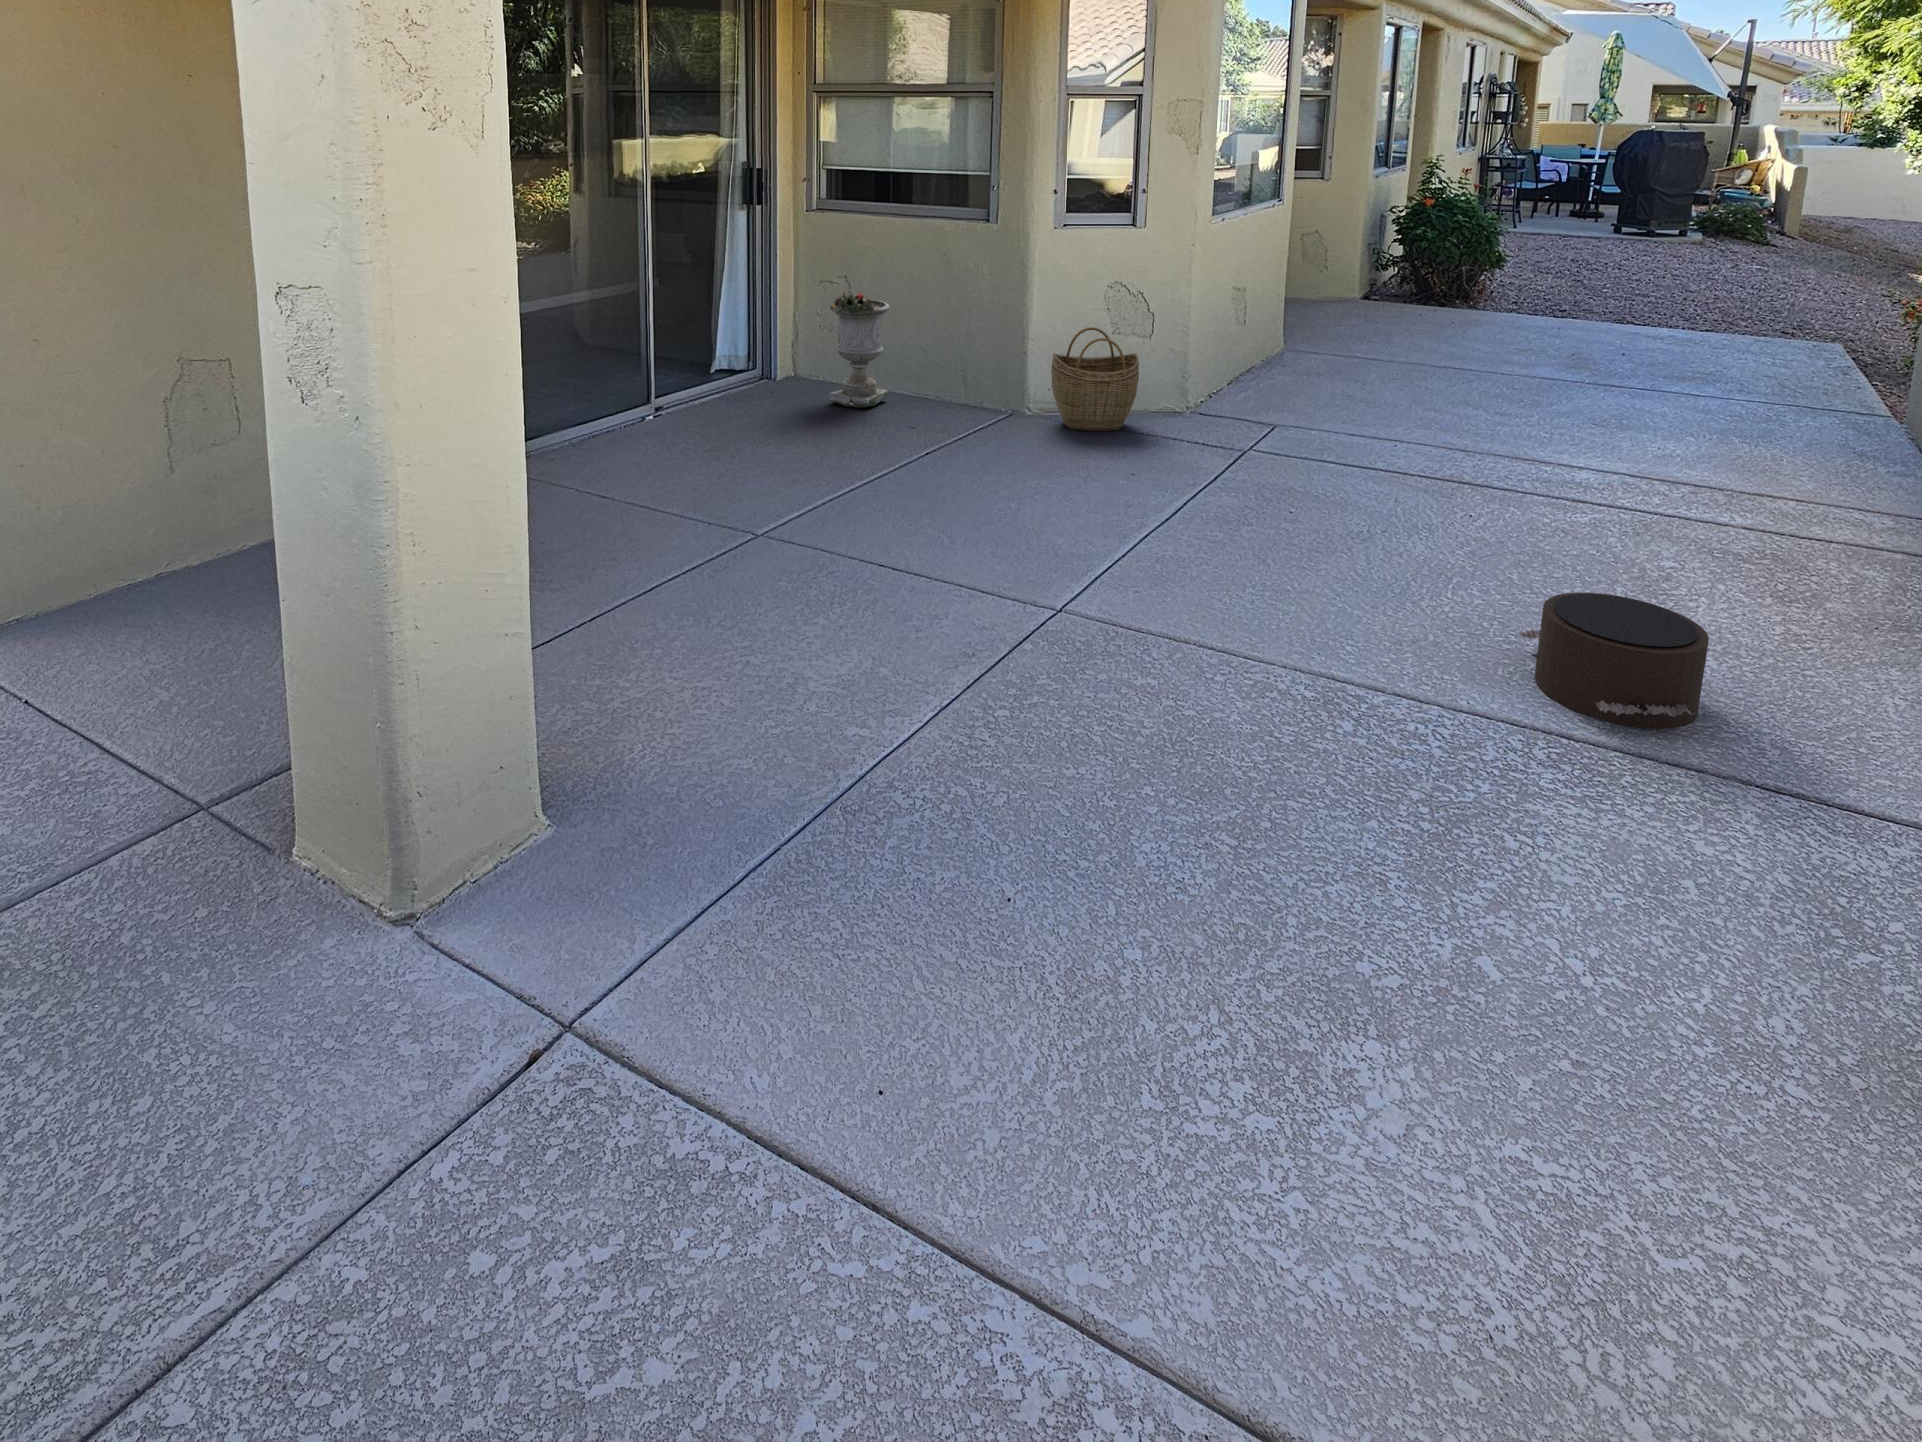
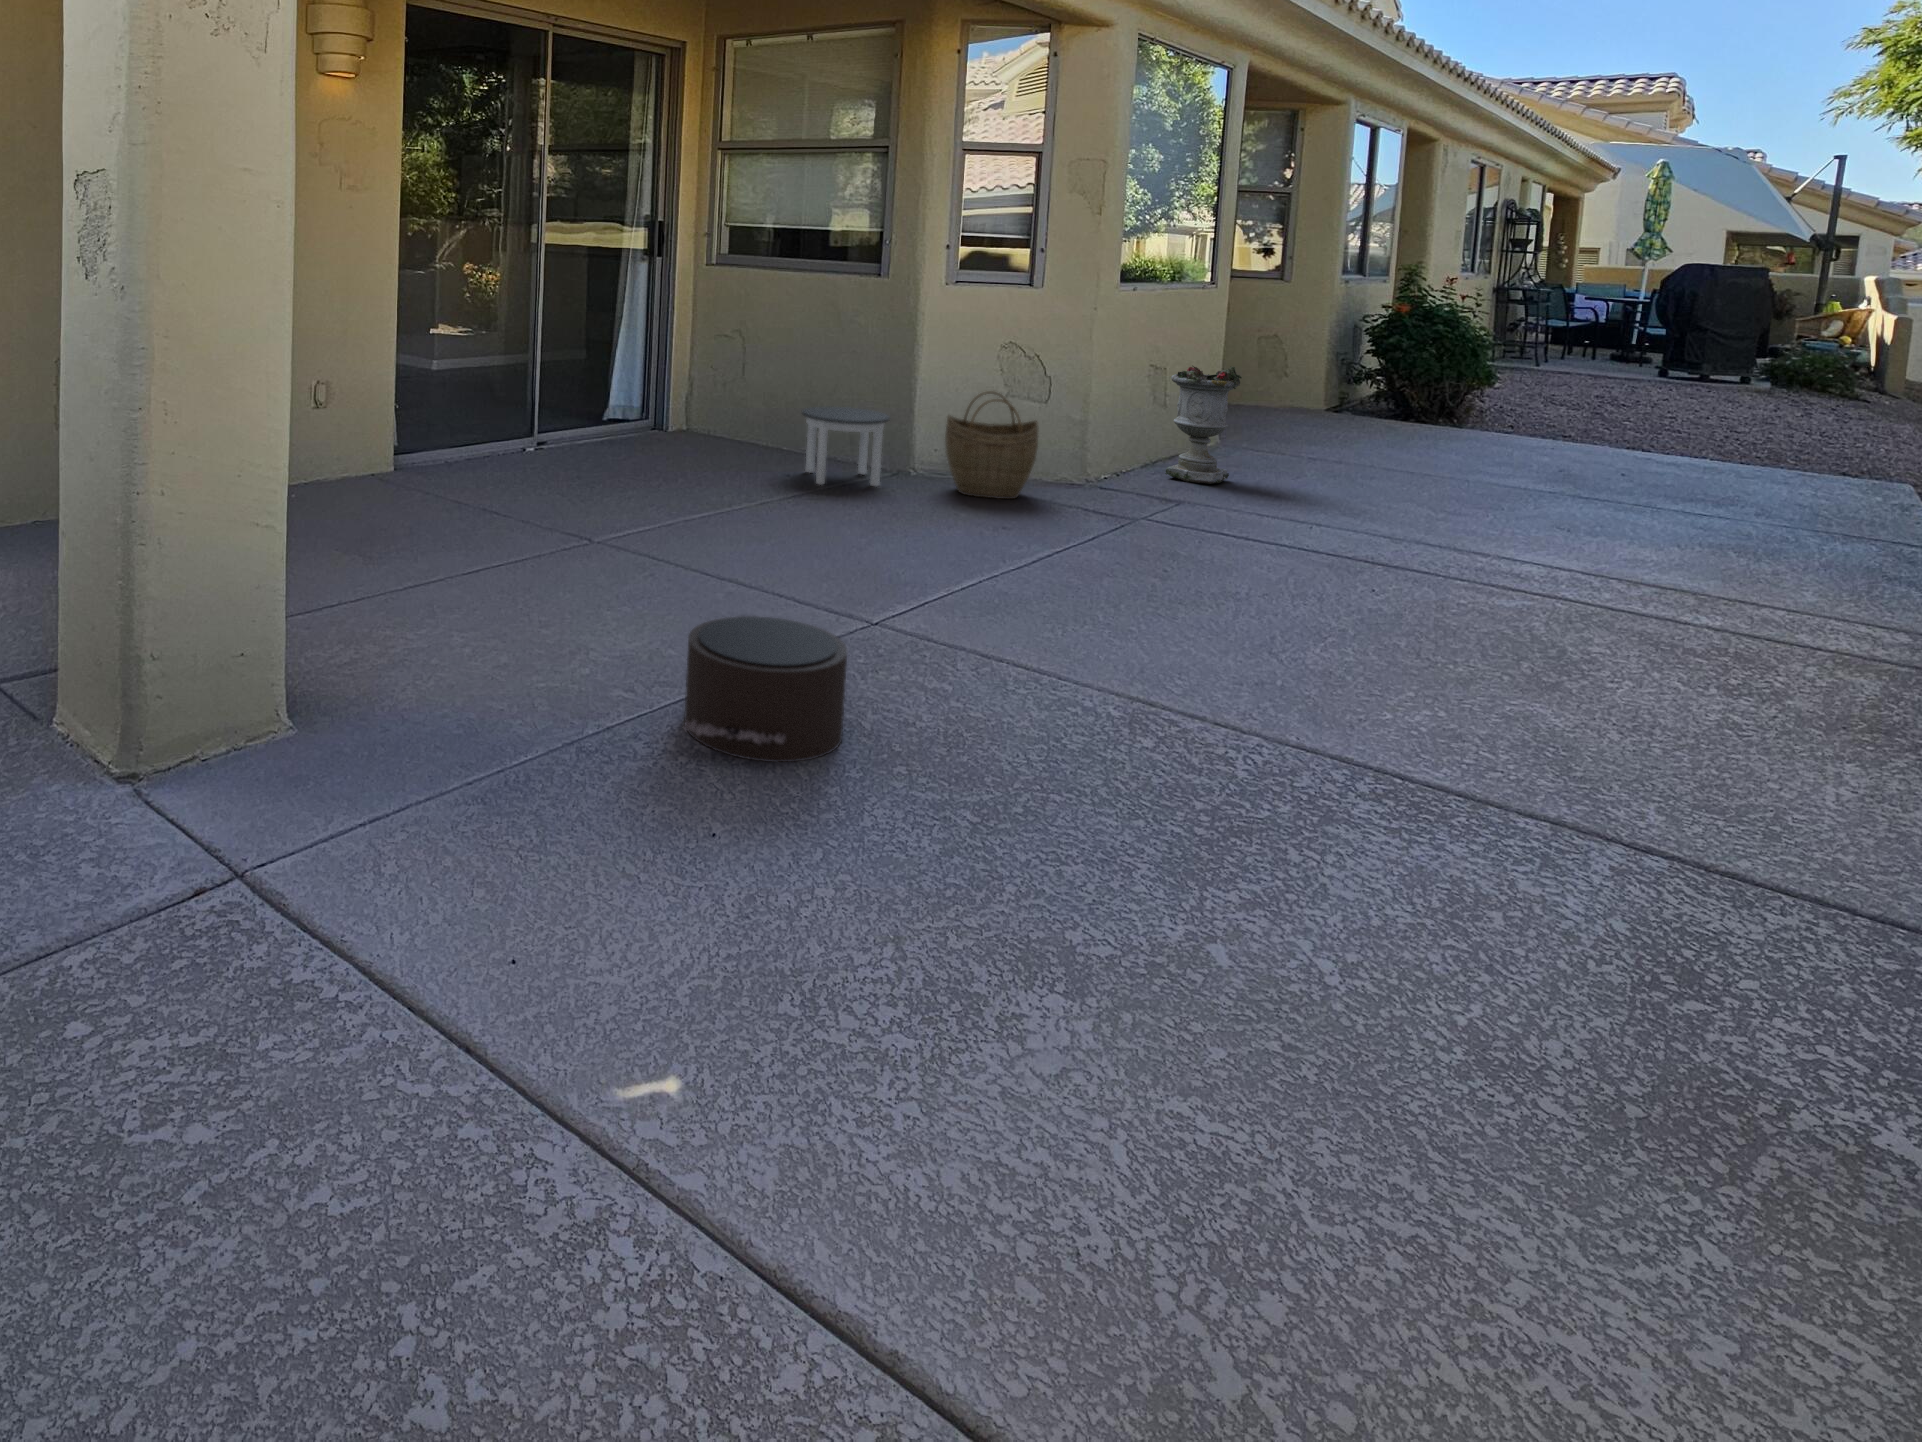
planter: present [829,290,890,408] -> present [1165,366,1242,484]
round table: none [913,349,998,430] -> present [802,407,890,486]
pouf: present [1520,593,1709,729] -> present [683,616,847,762]

